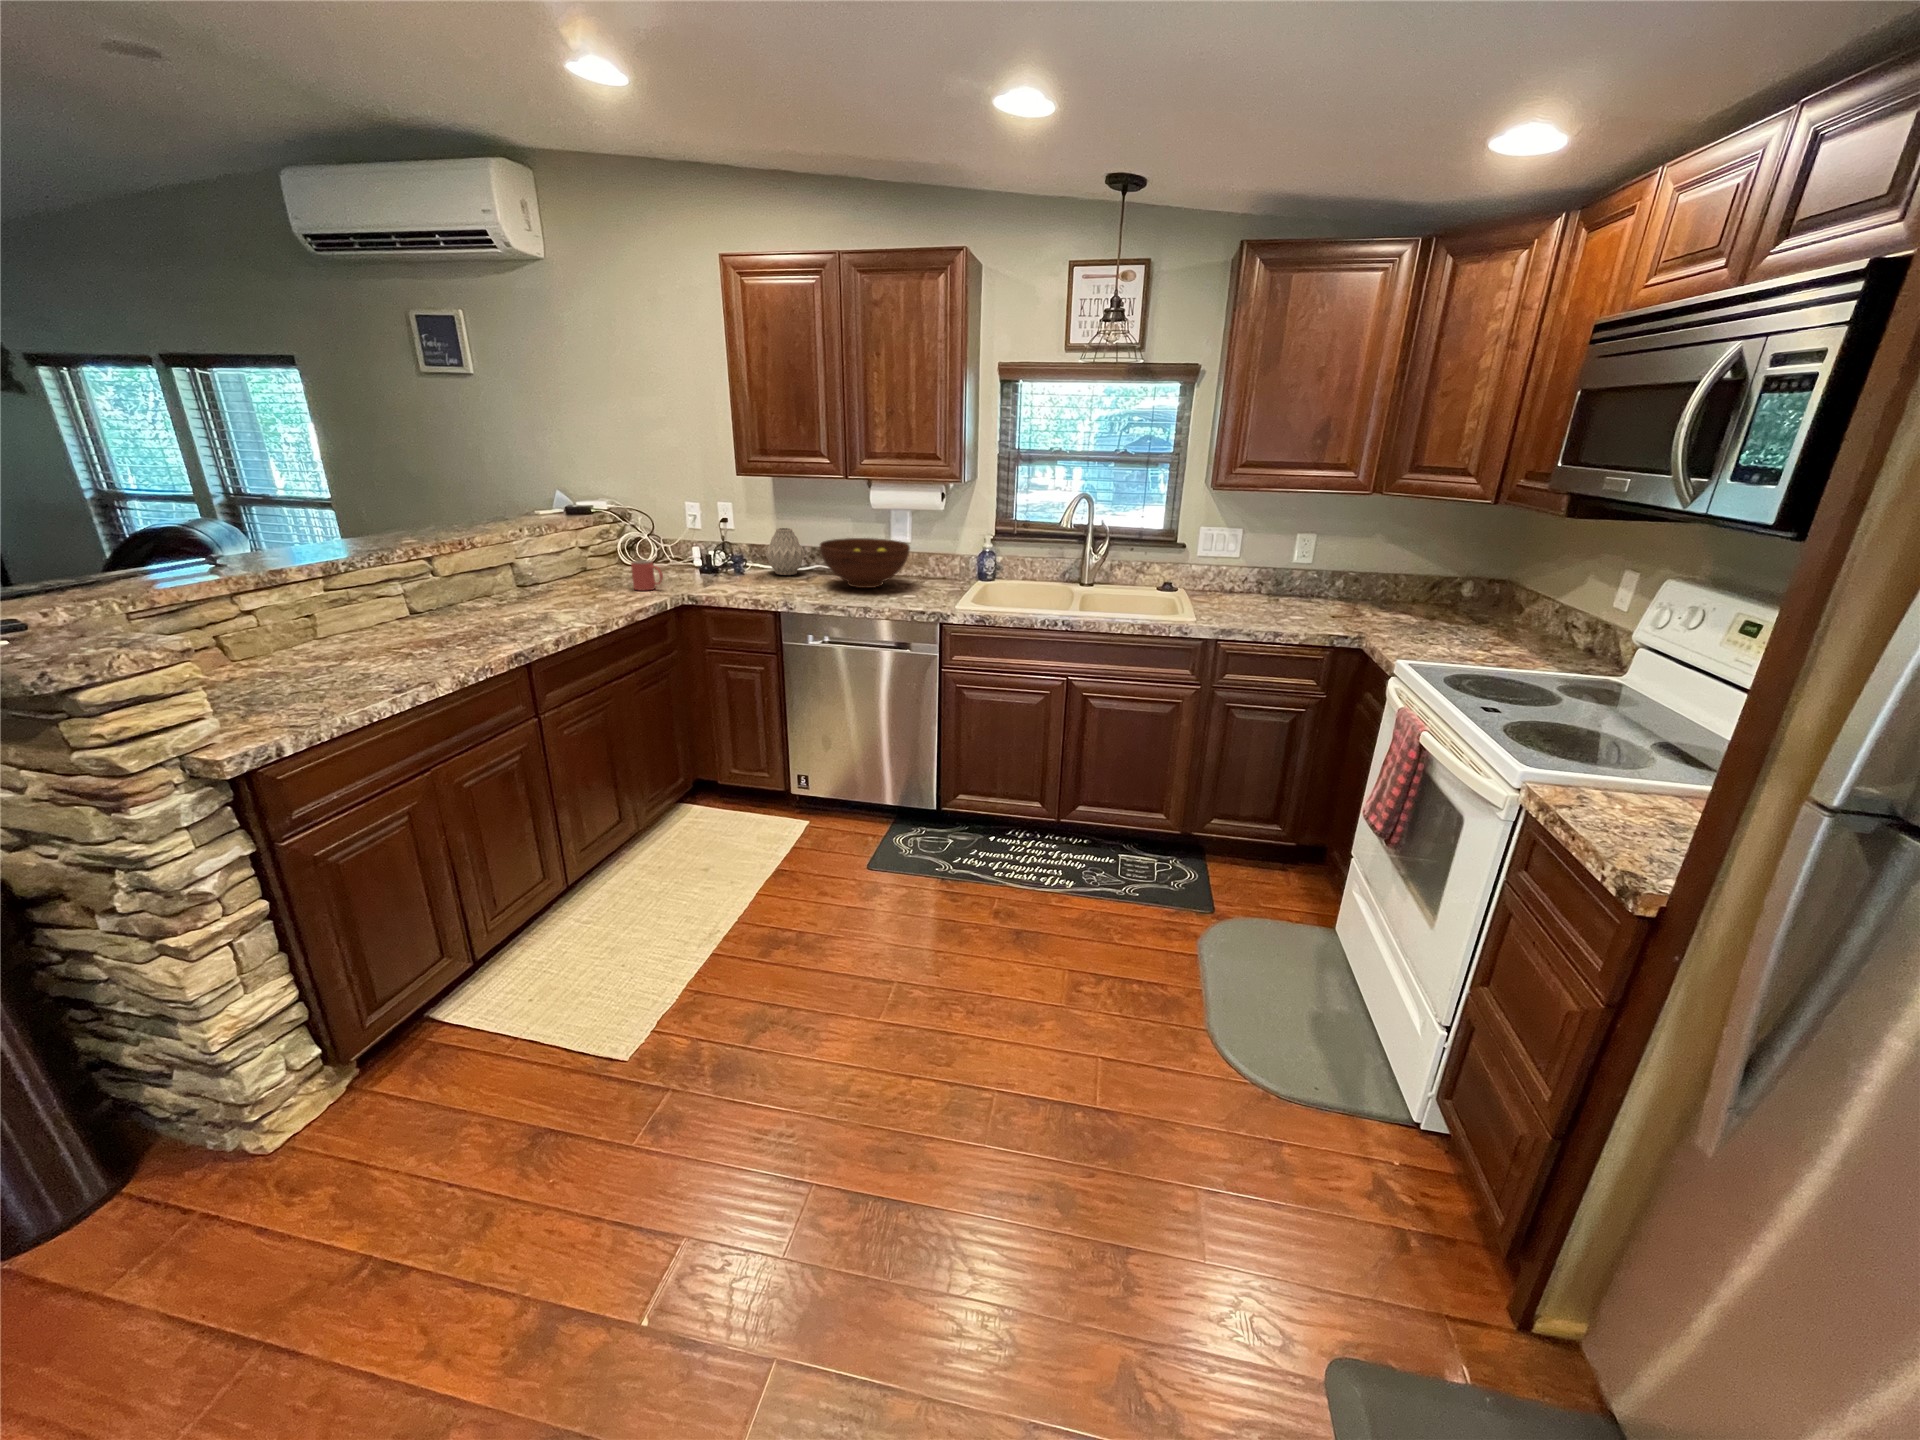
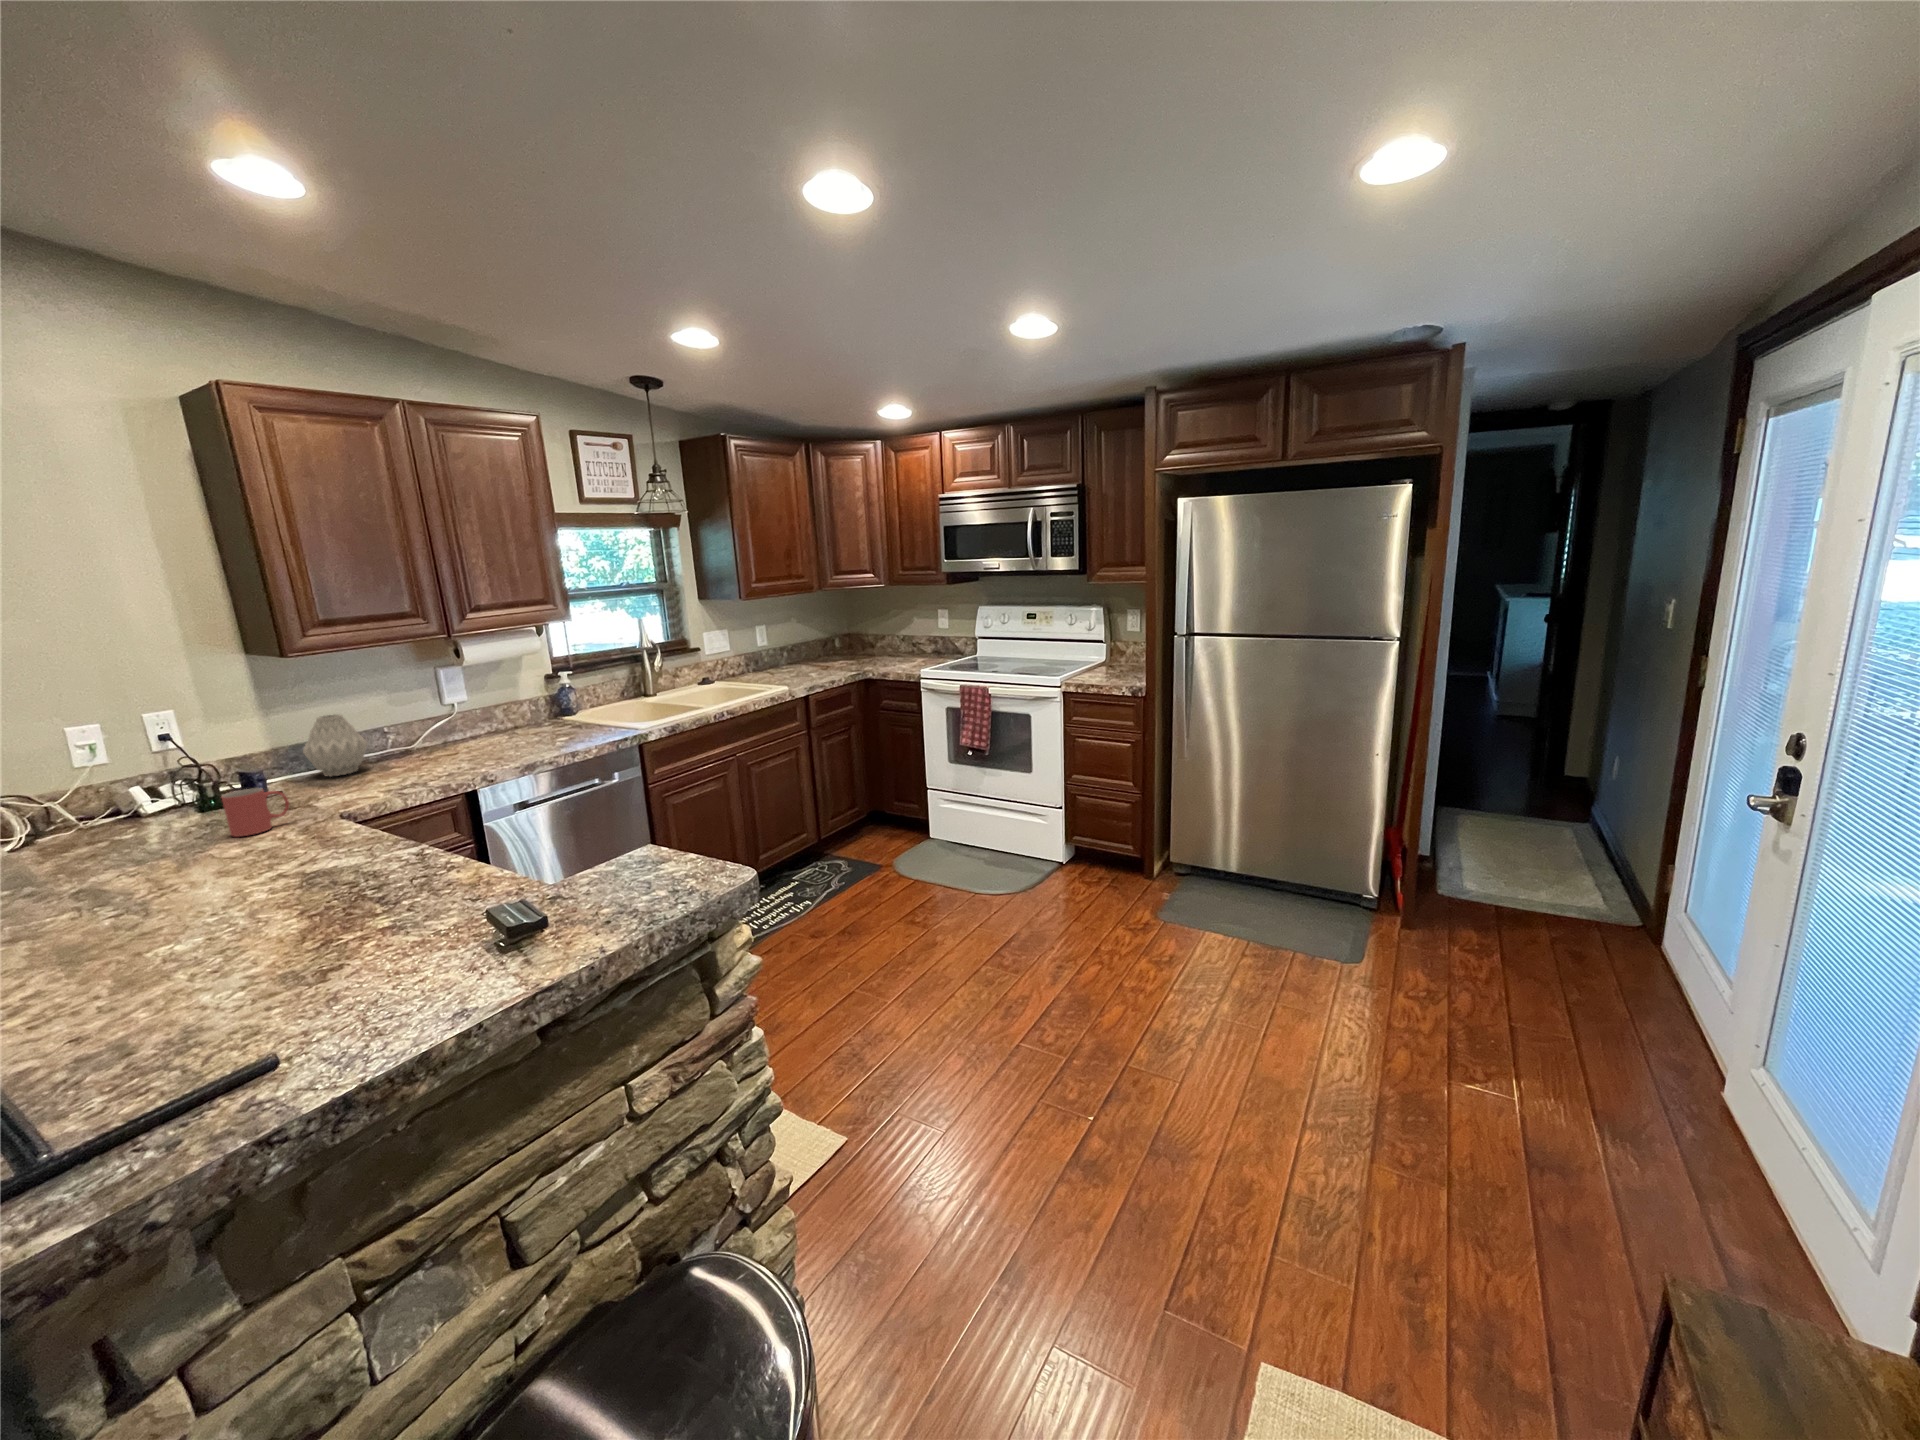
fruit bowl: present [820,538,910,588] -> none [421,694,539,752]

